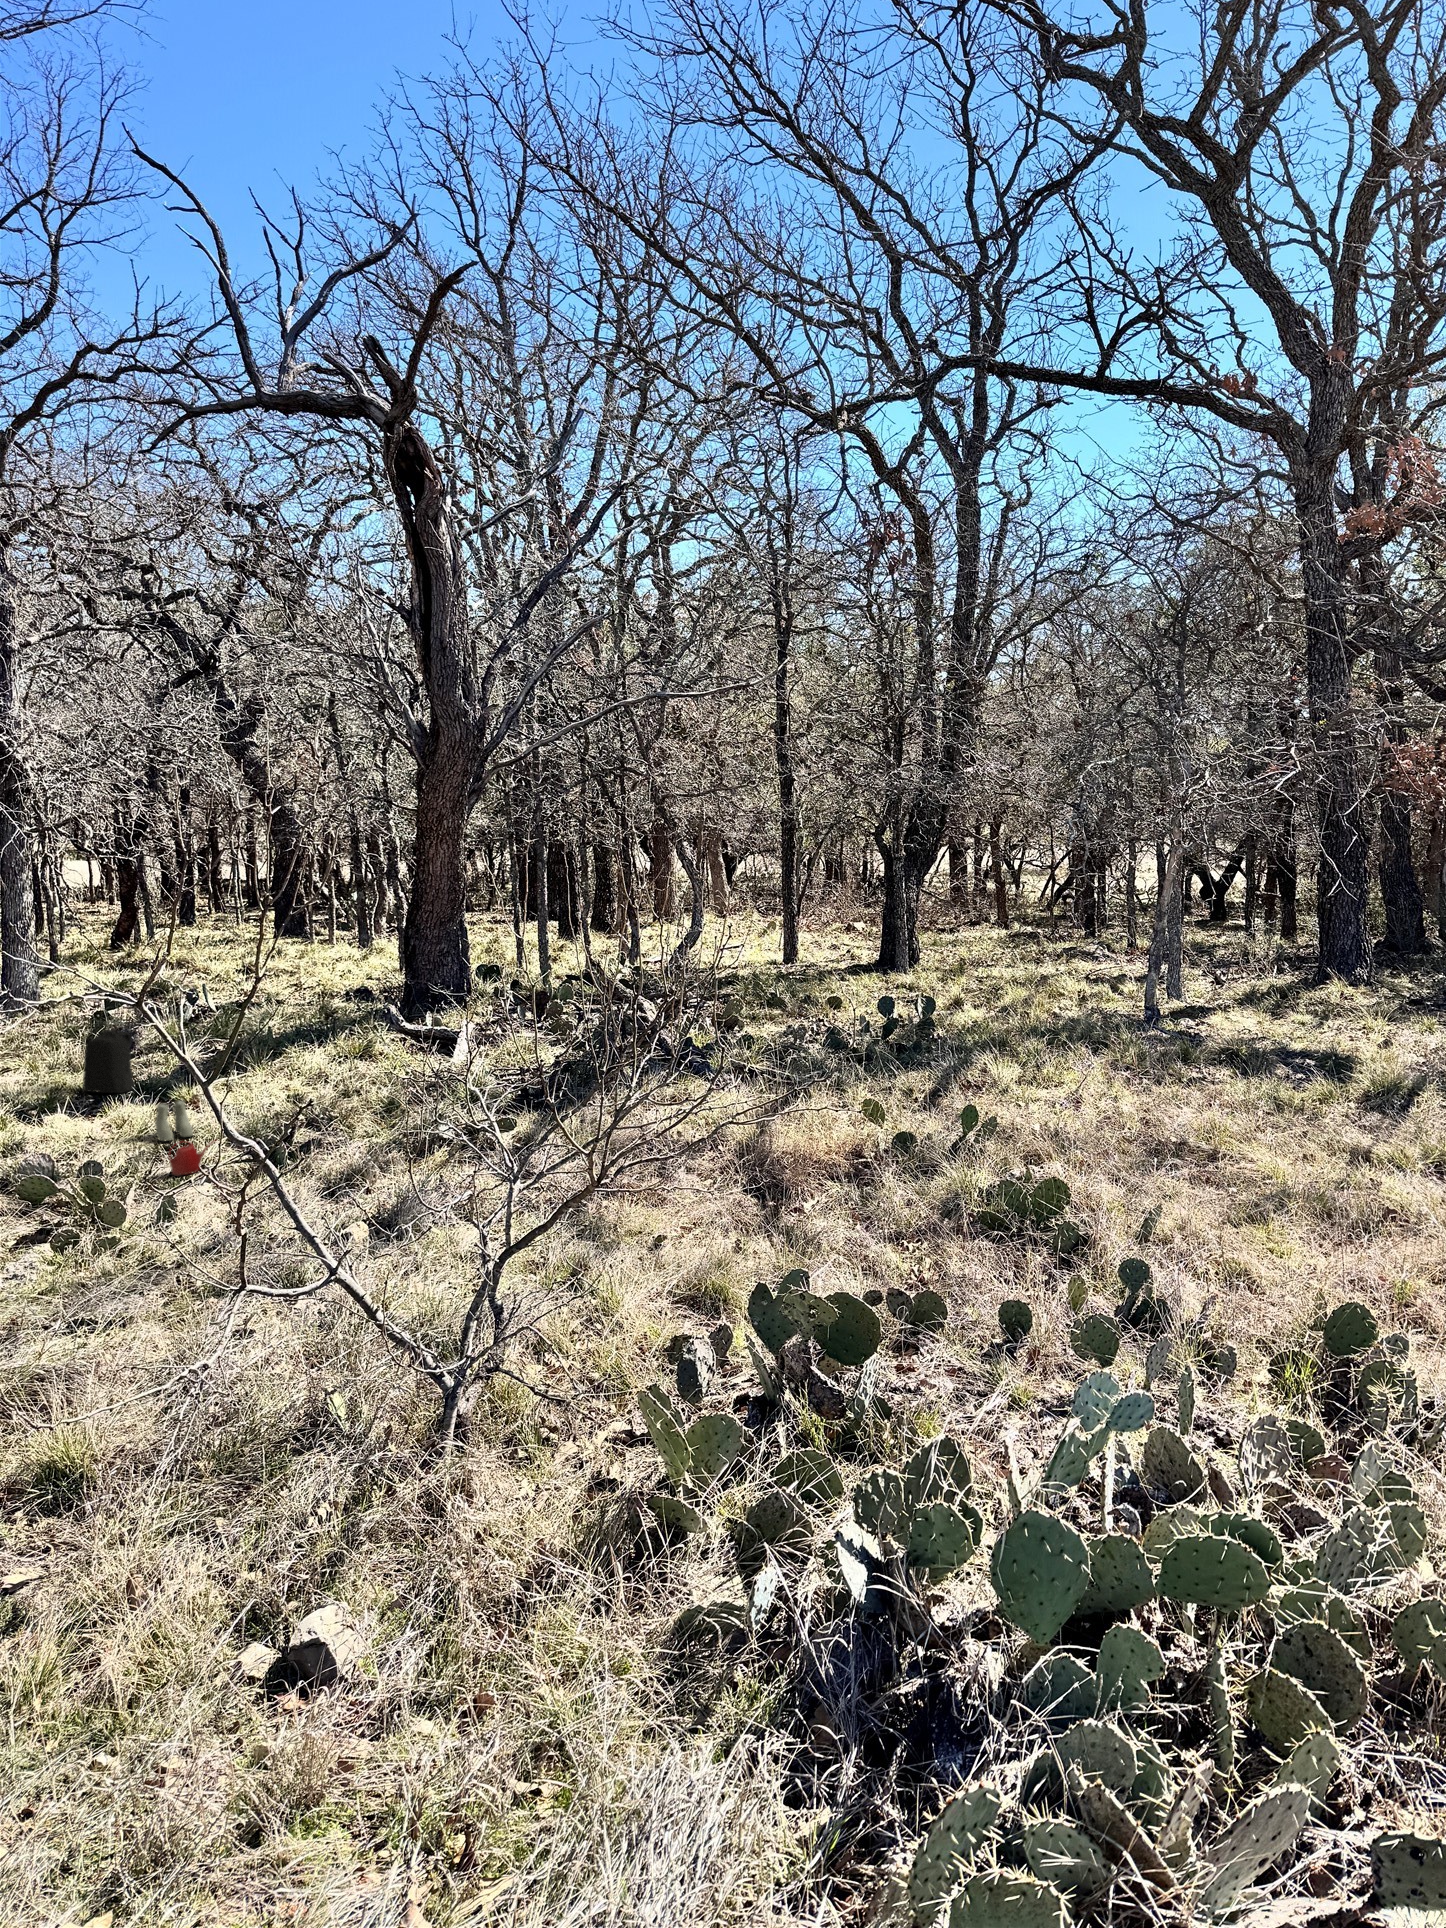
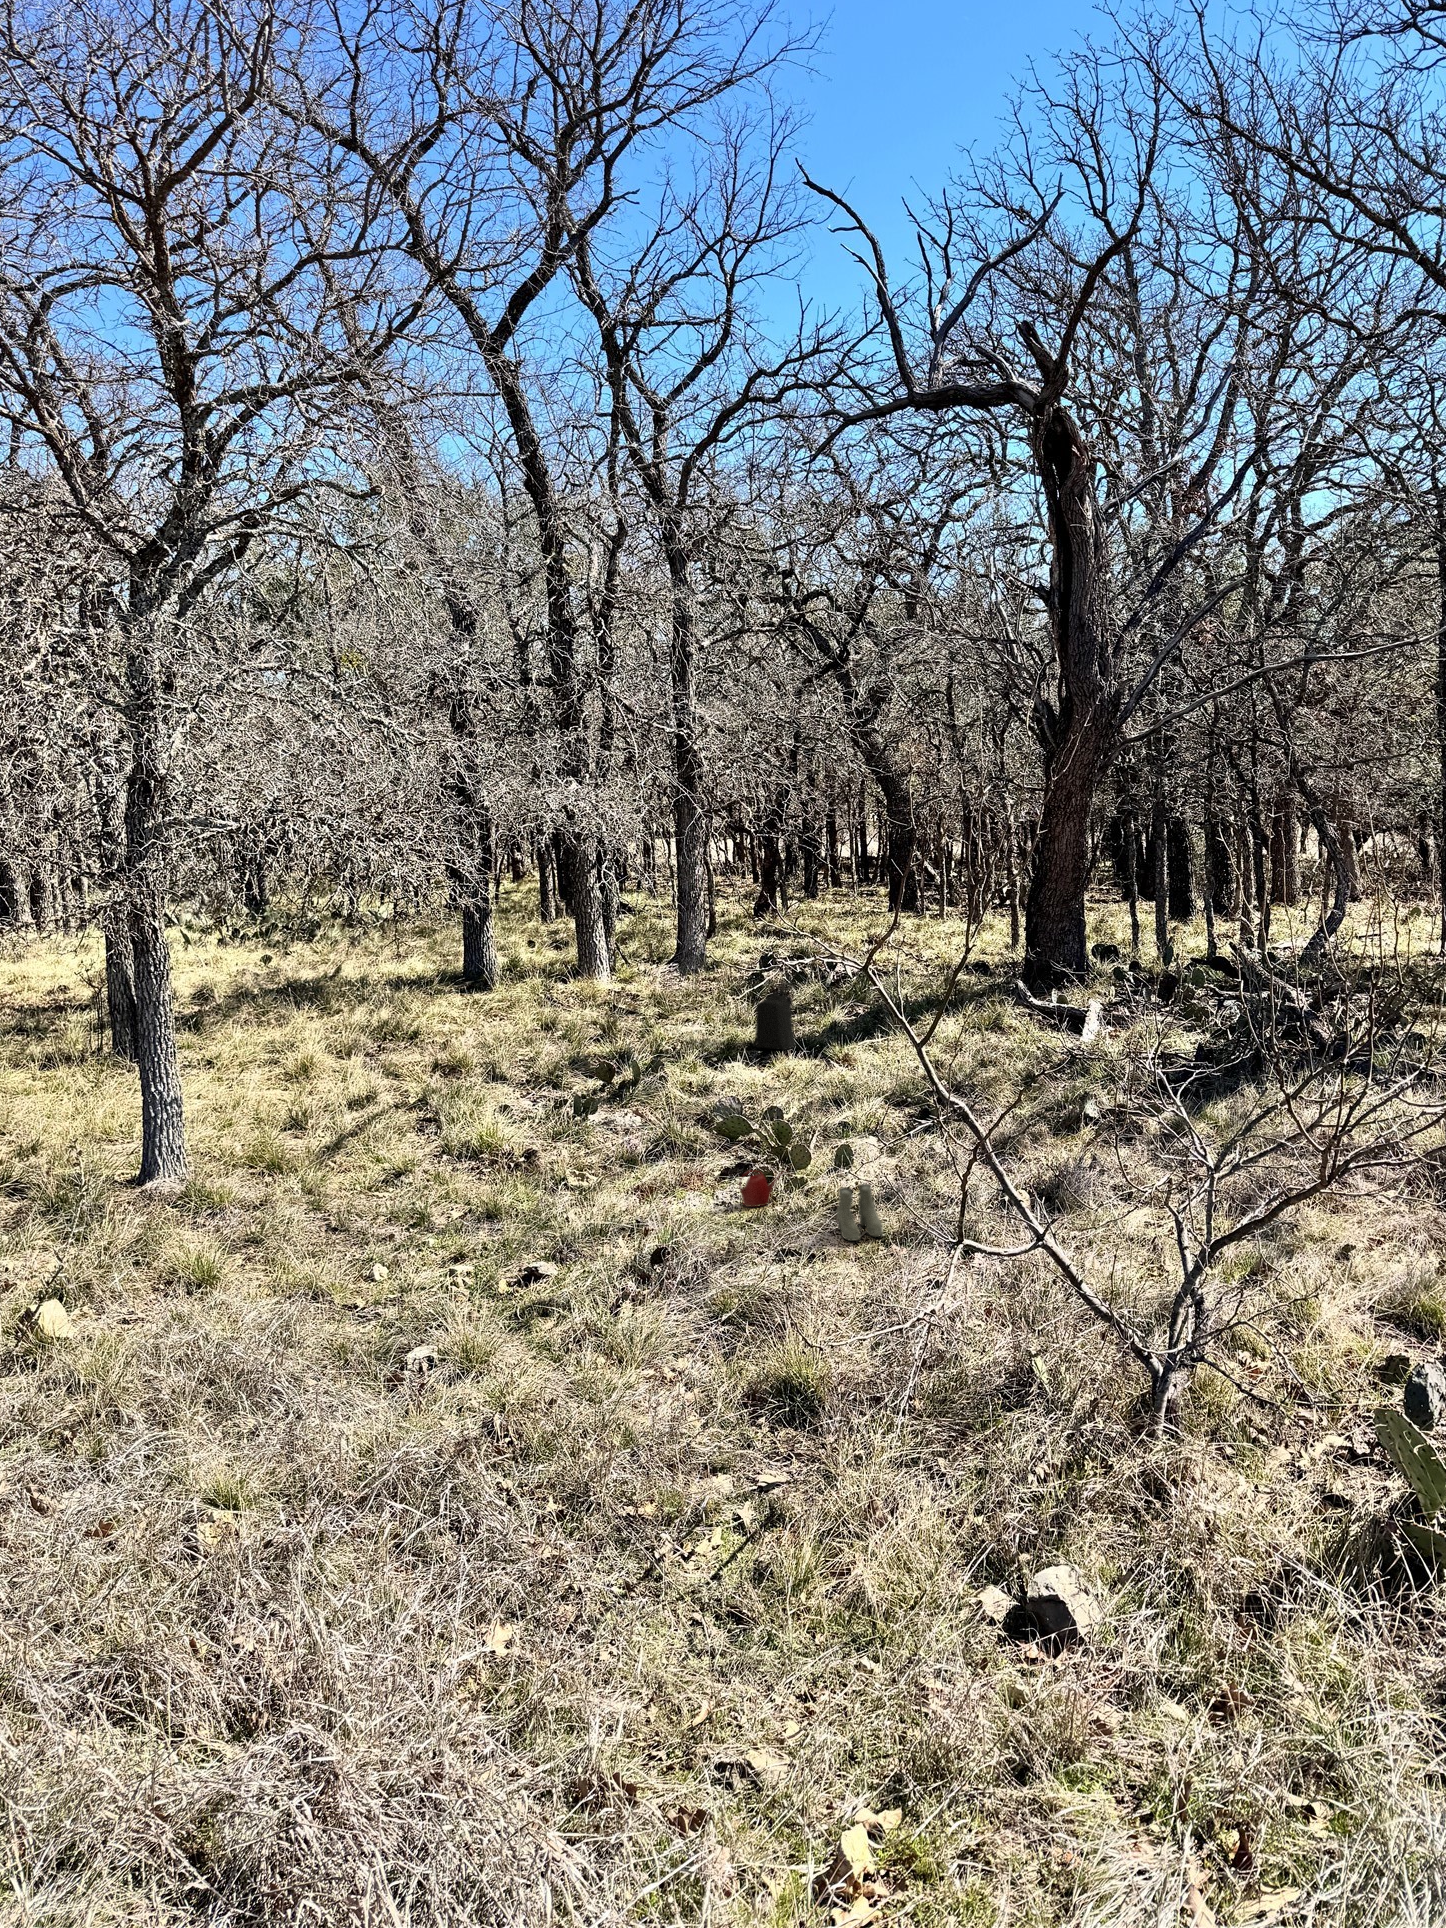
boots: present [155,1100,193,1141] -> present [836,1184,883,1241]
watering can: present [168,1140,216,1176] -> present [739,1170,786,1207]

